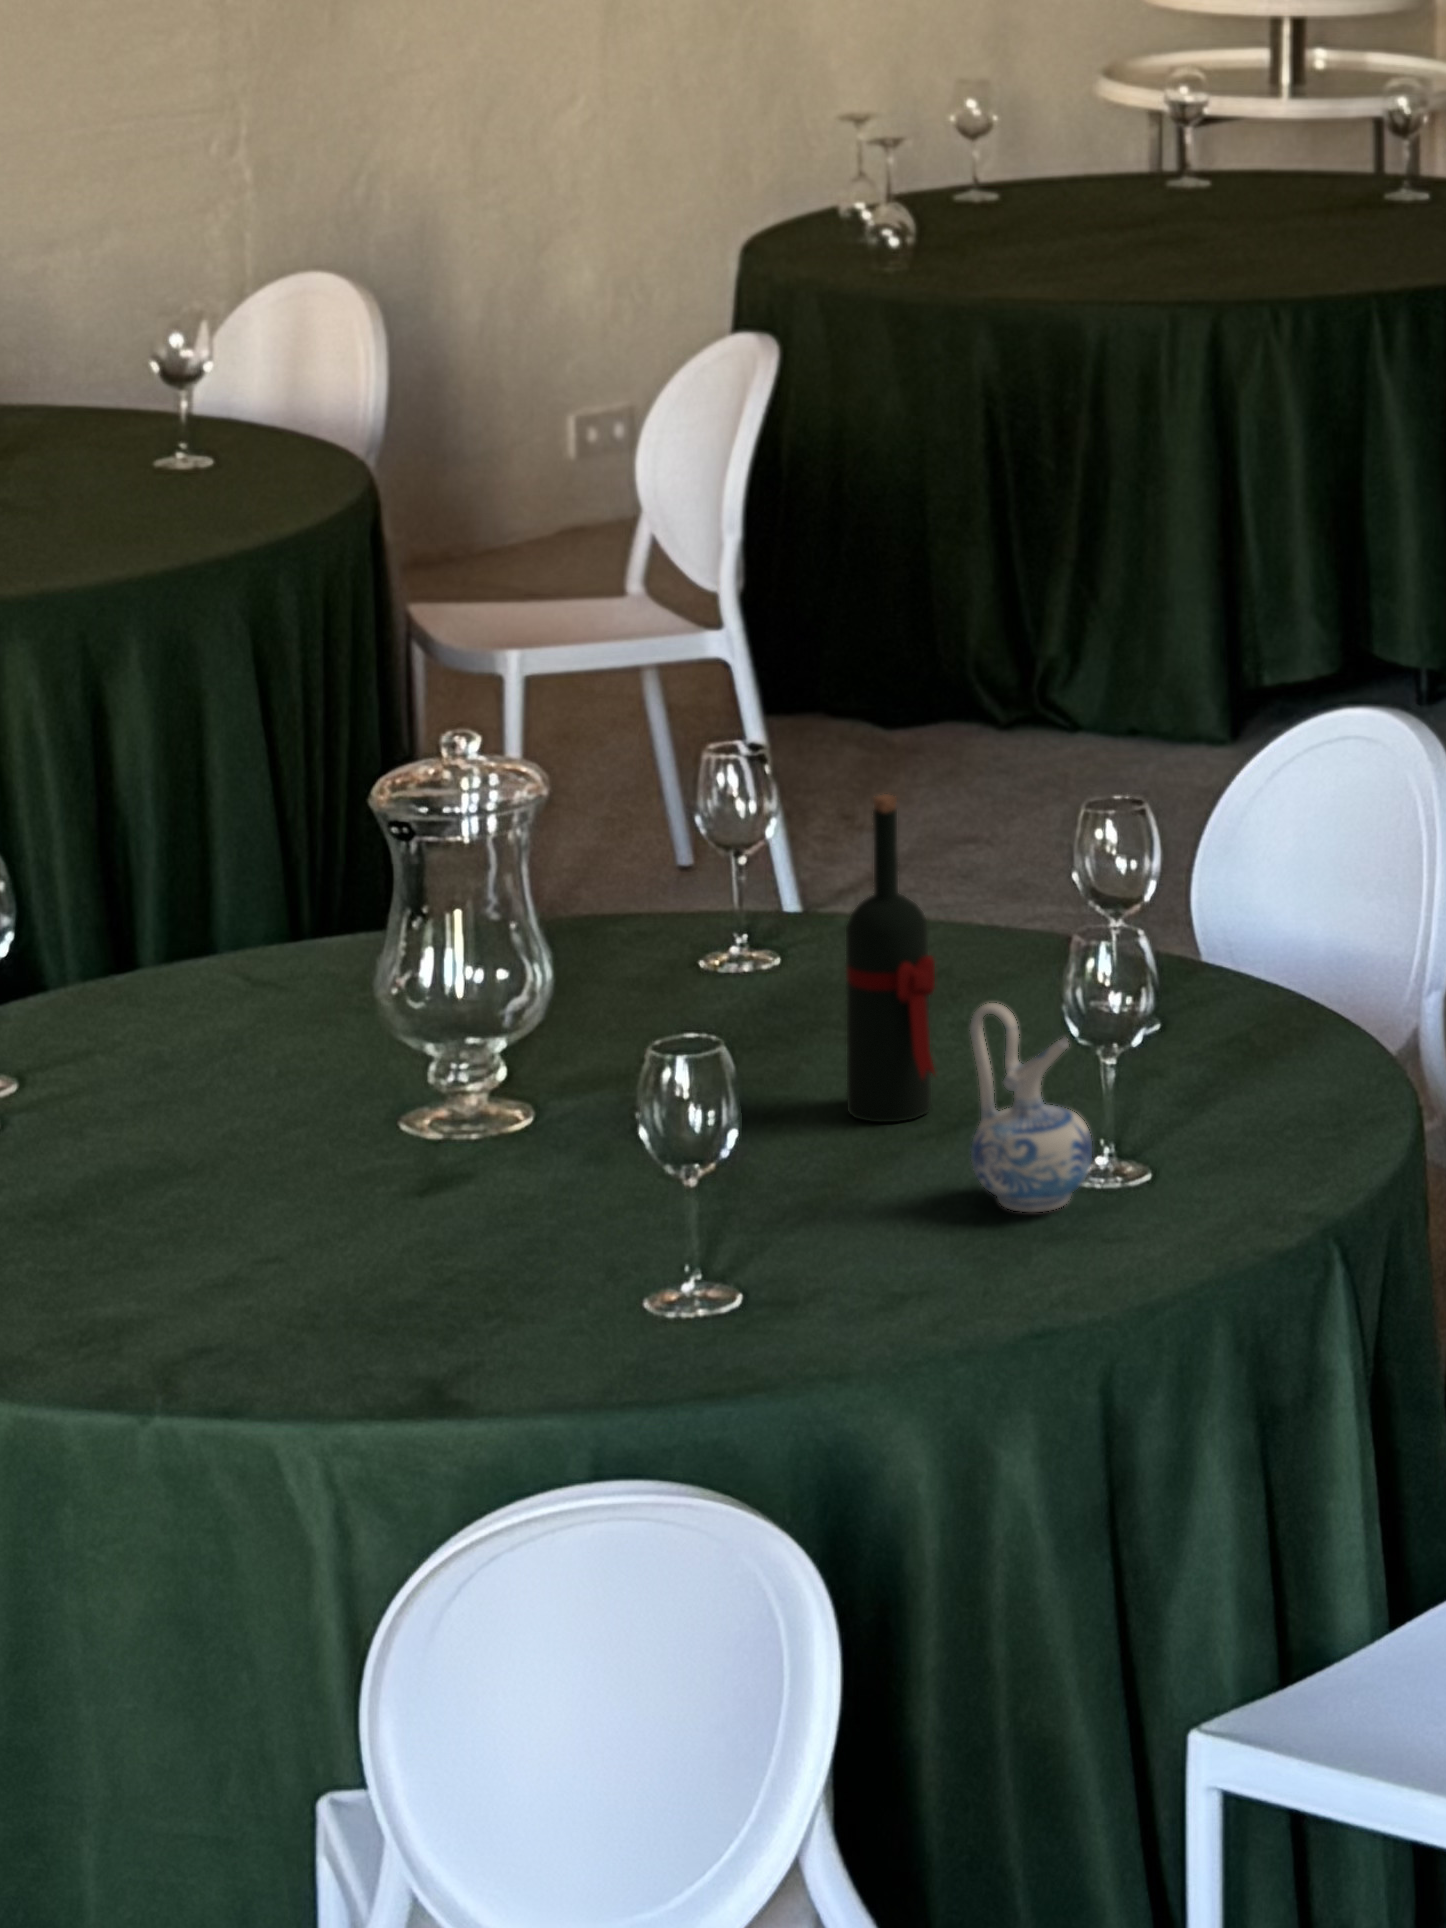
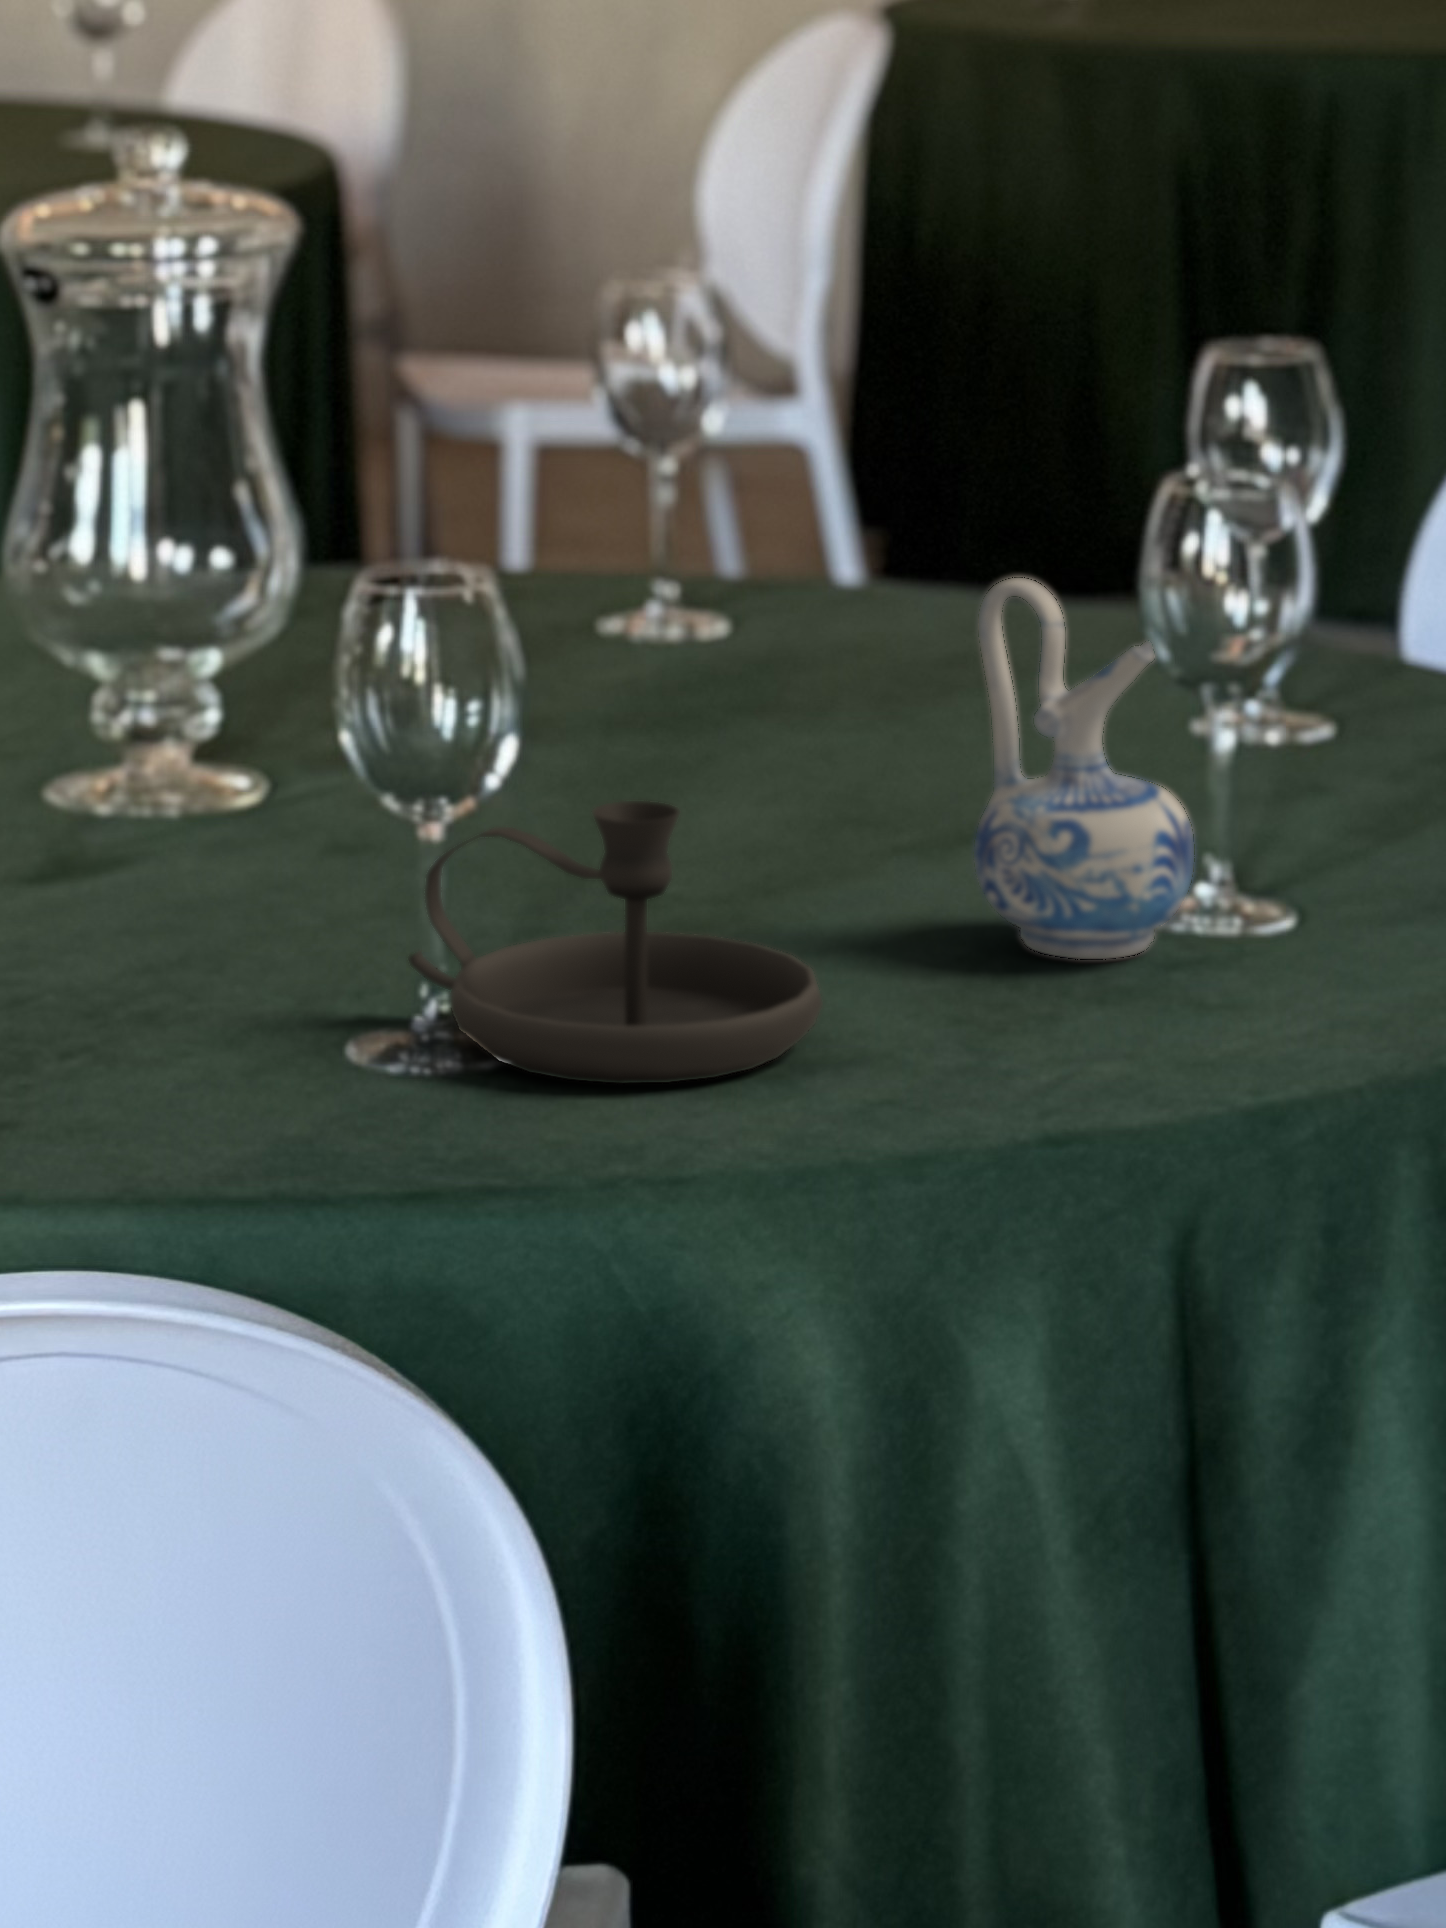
wine bottle: present [846,794,935,1122] -> none [787,258,940,827]
candlestick: none [672,1157,903,1317] -> present [409,801,822,1084]

